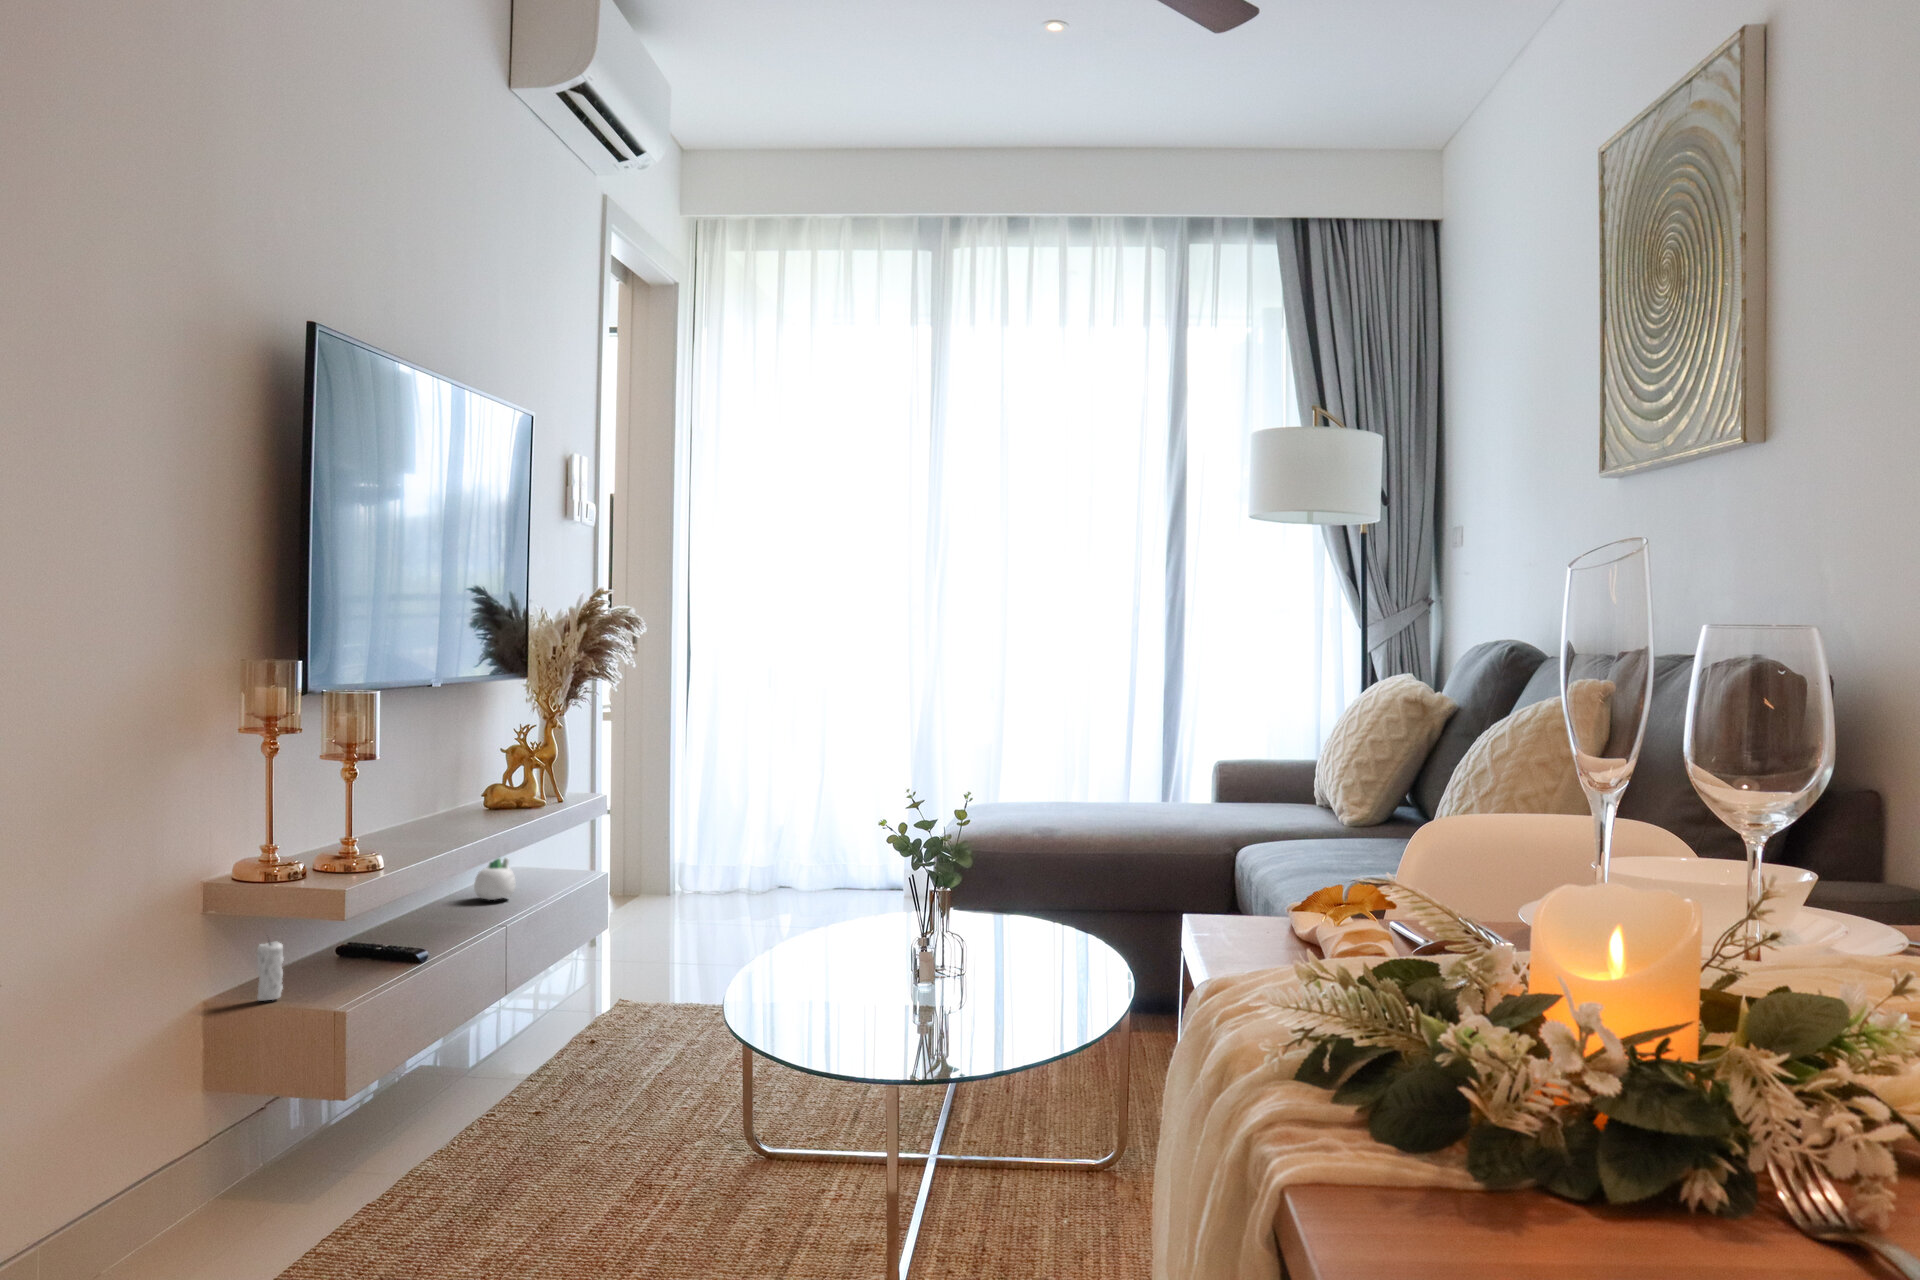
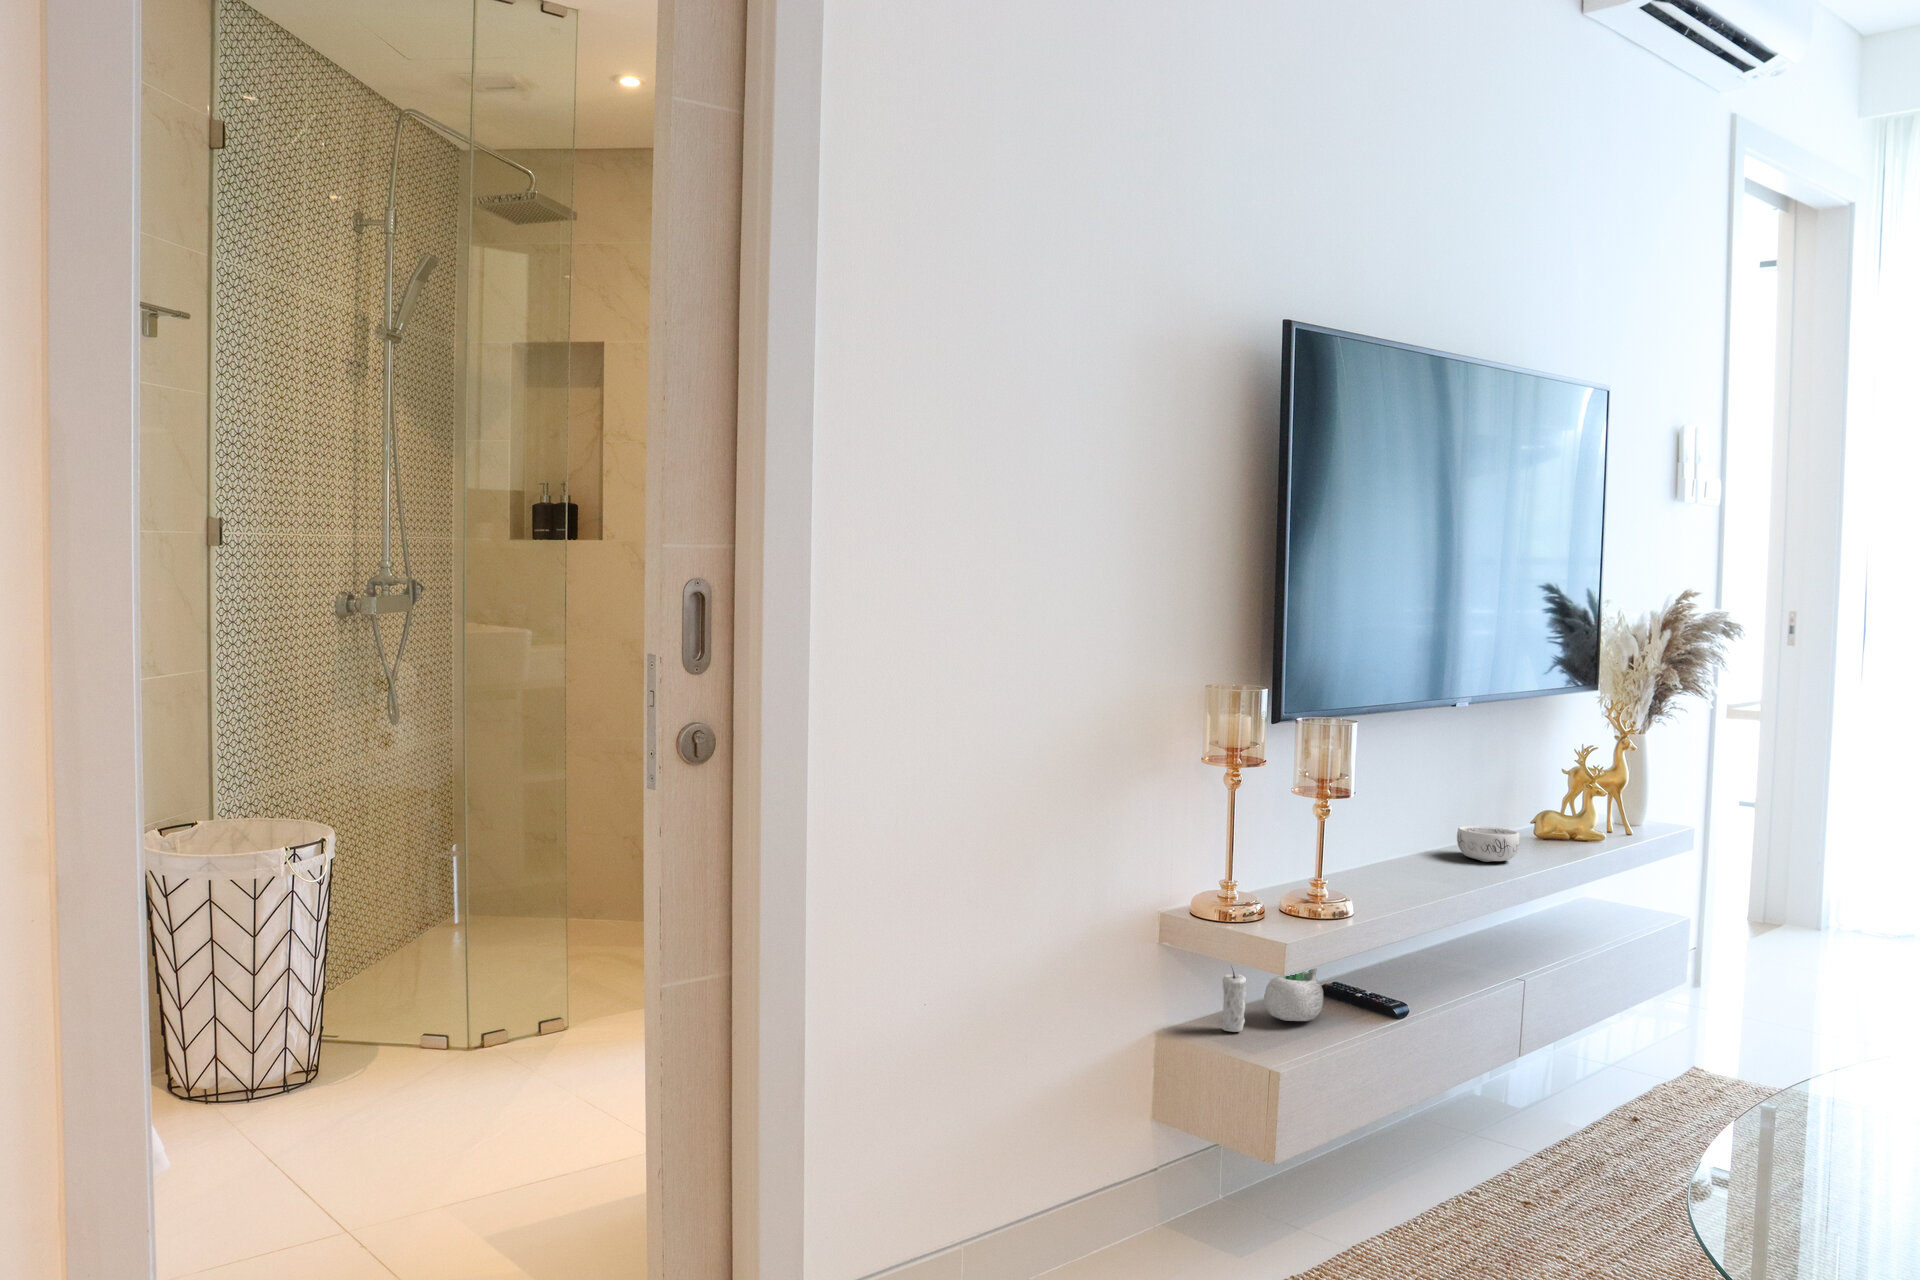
decorative bowl: none [435,796,492,826] -> present [1457,826,1520,862]
succulent planter: present [474,858,516,900] -> present [1264,968,1324,1021]

